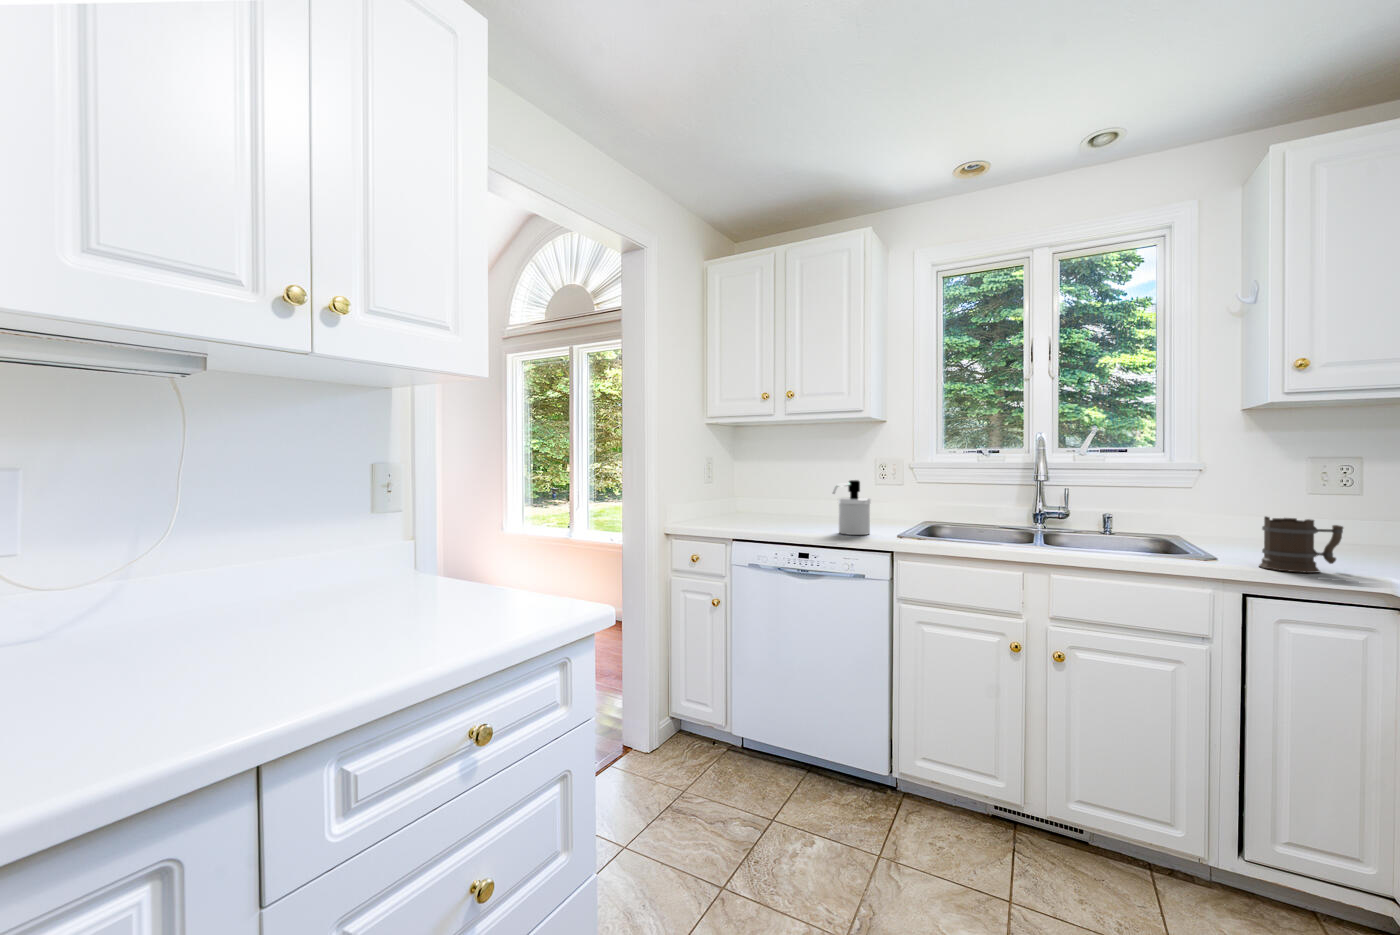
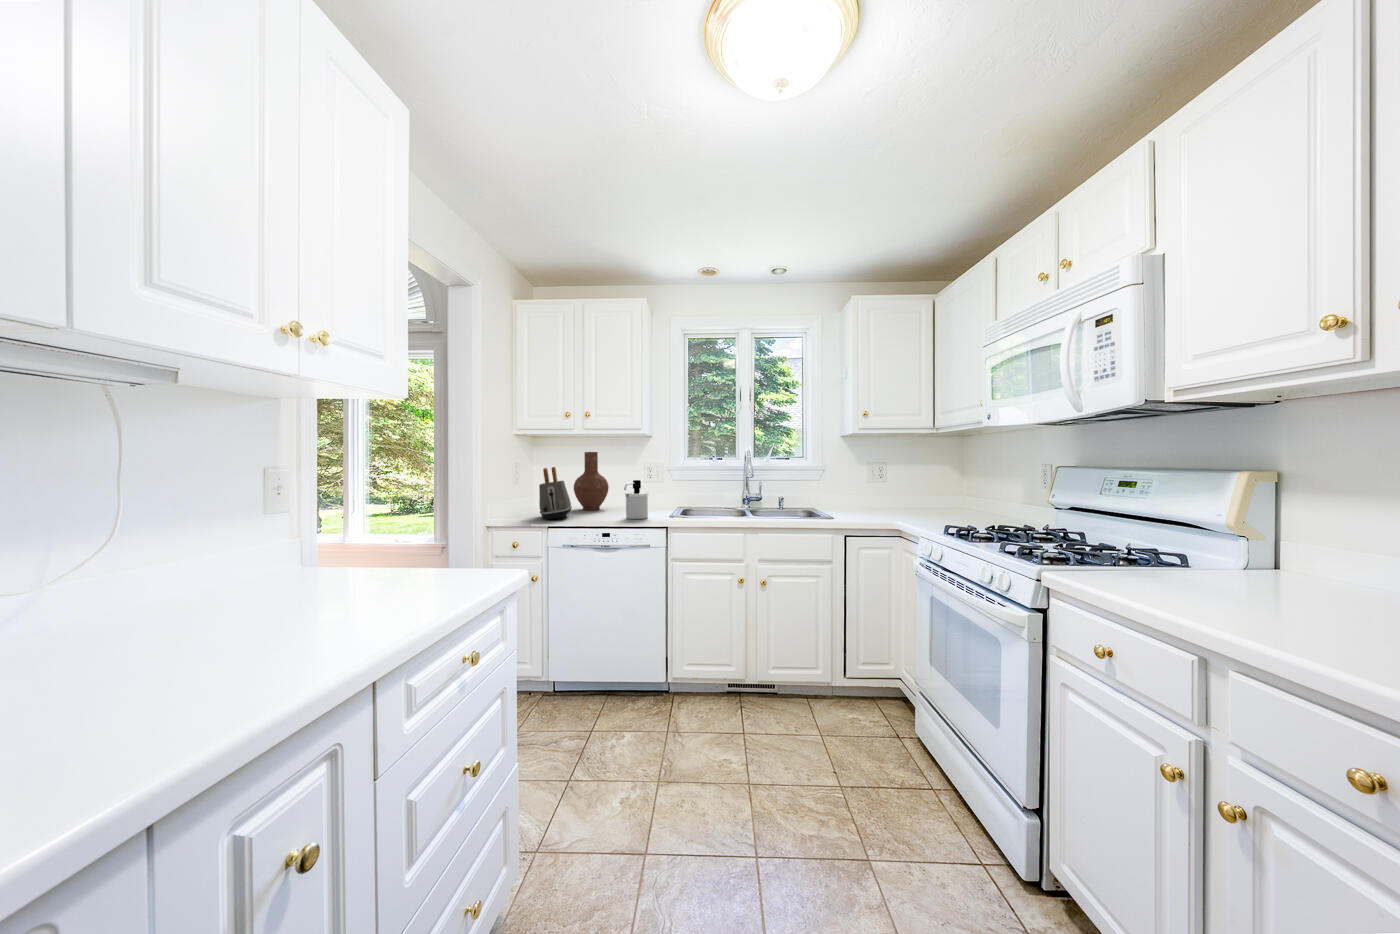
vase: none [783,443,828,518] -> present [574,452,609,510]
toaster: none [728,462,771,529] -> present [539,467,572,519]
mug: present [1259,516,1343,573] -> none [852,495,884,523]

